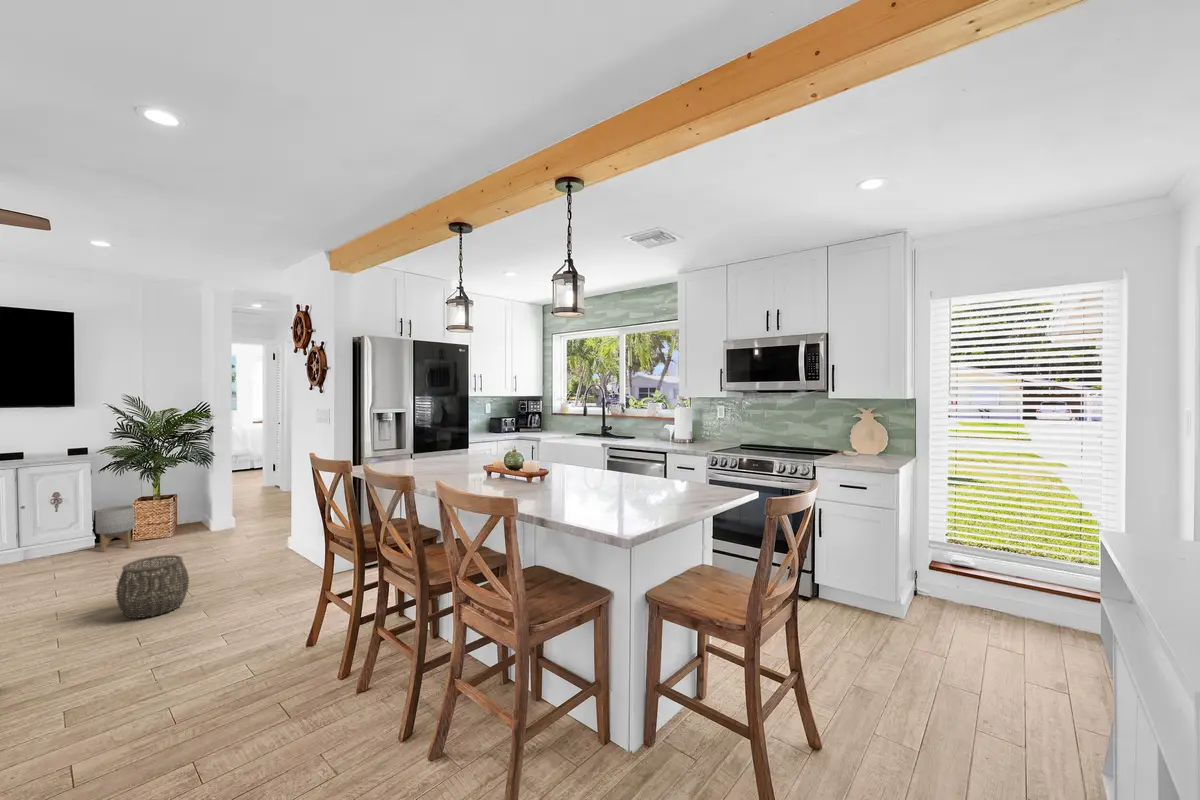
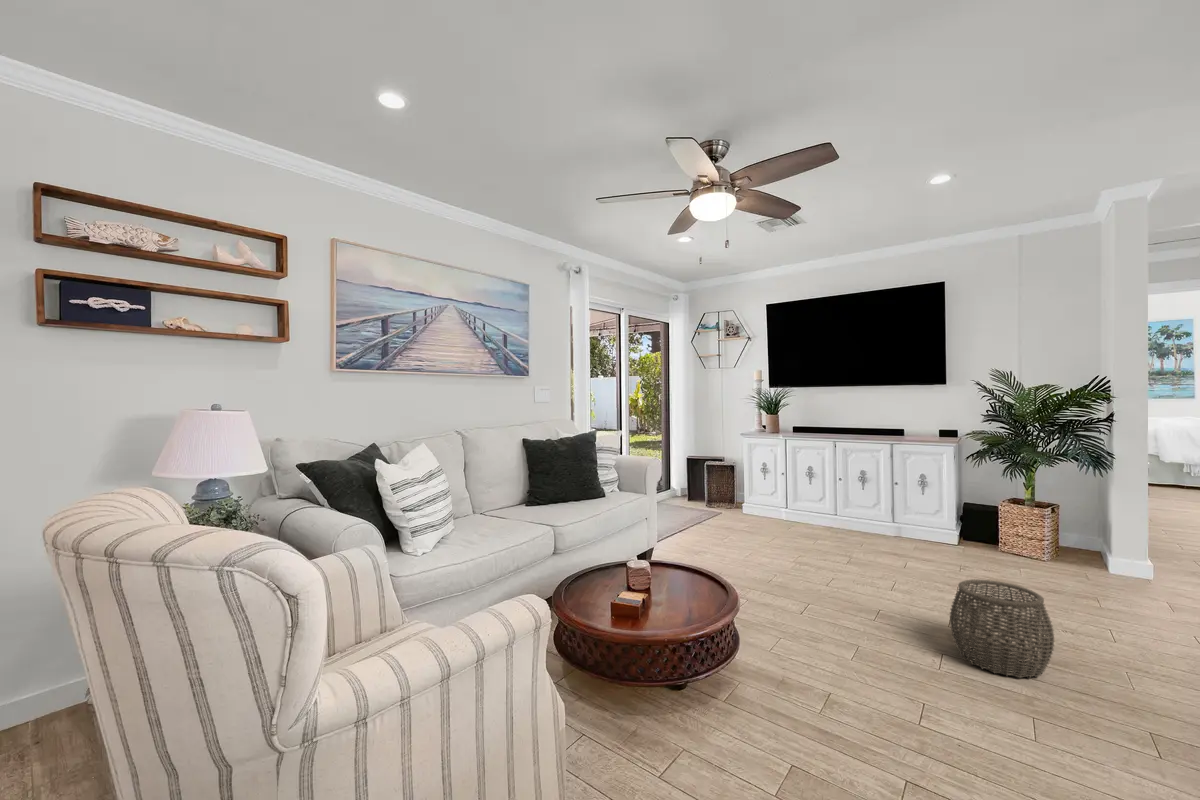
planter: present [95,505,135,552] -> none [959,502,1001,557]

